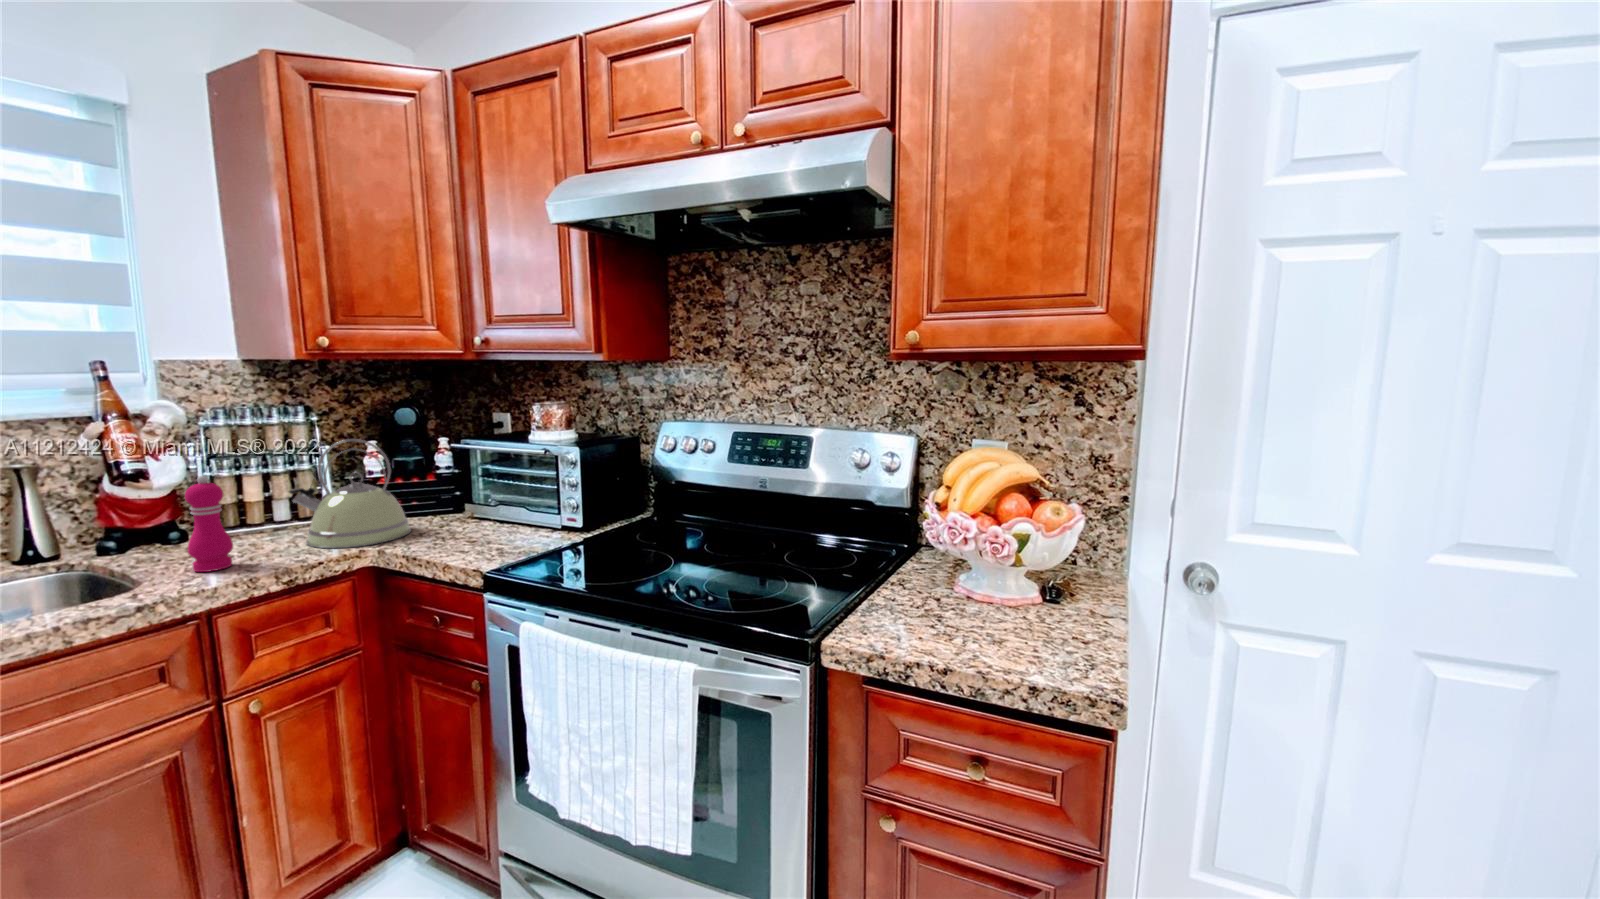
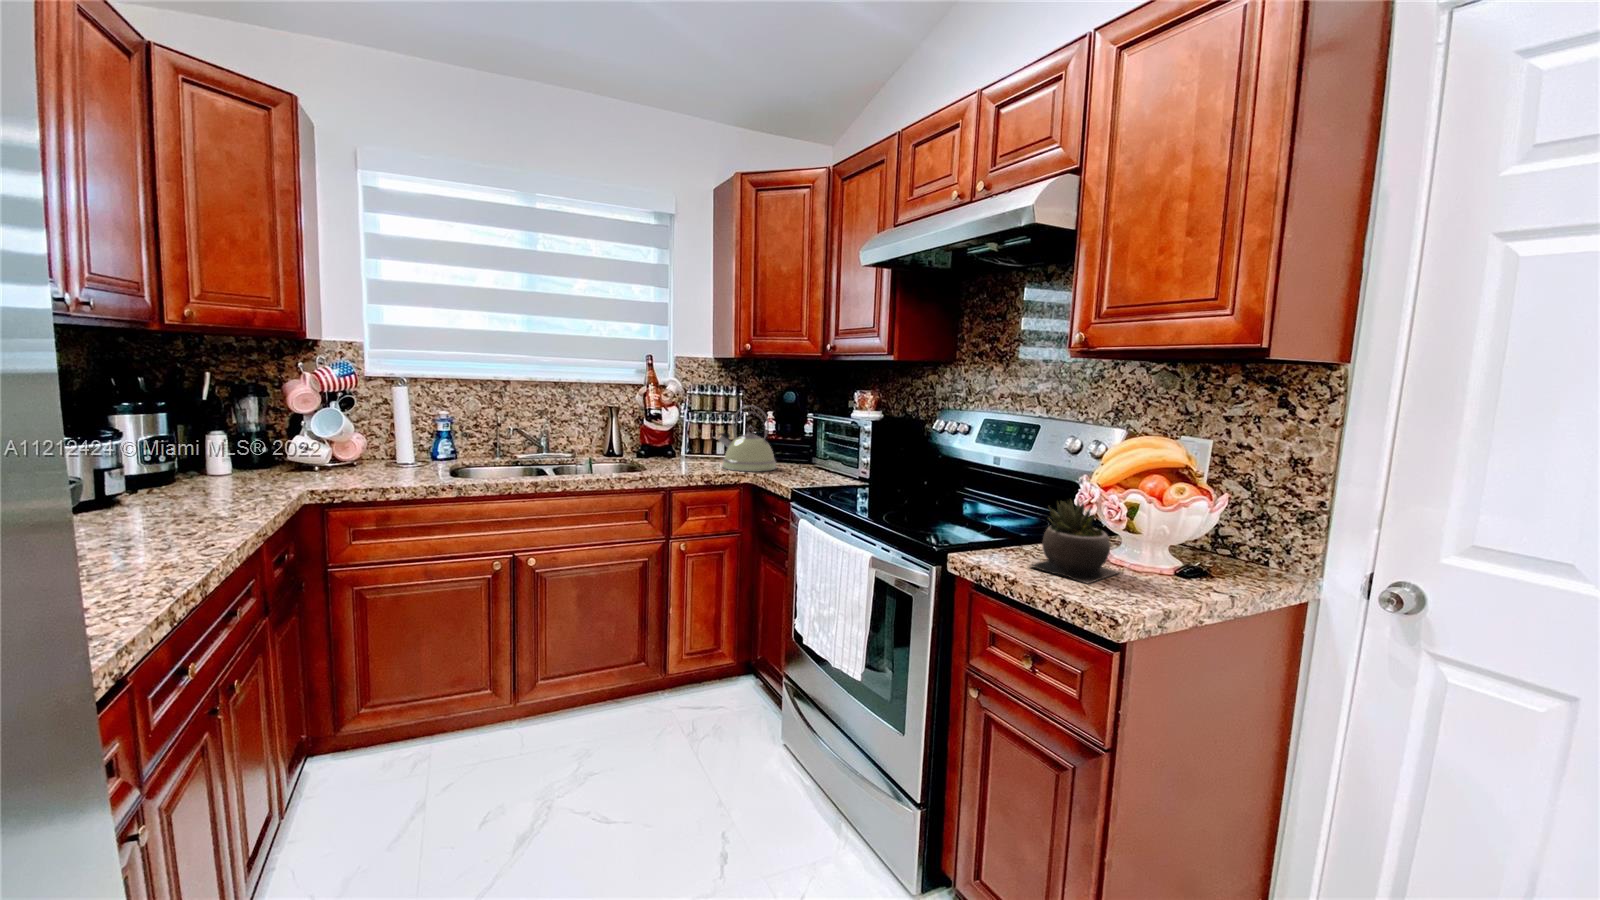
pepper mill: present [185,476,233,572] -> none [667,417,686,470]
succulent plant: none [937,541,1026,651] -> present [1029,500,1120,583]

